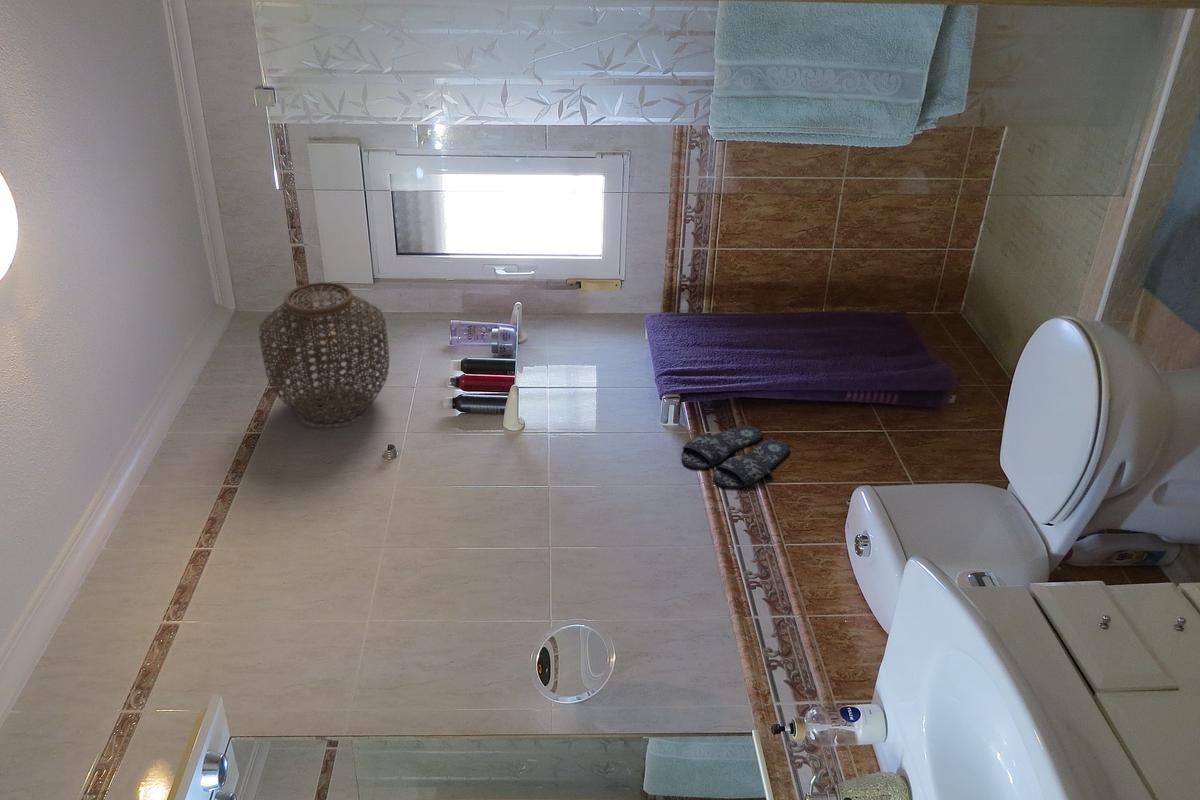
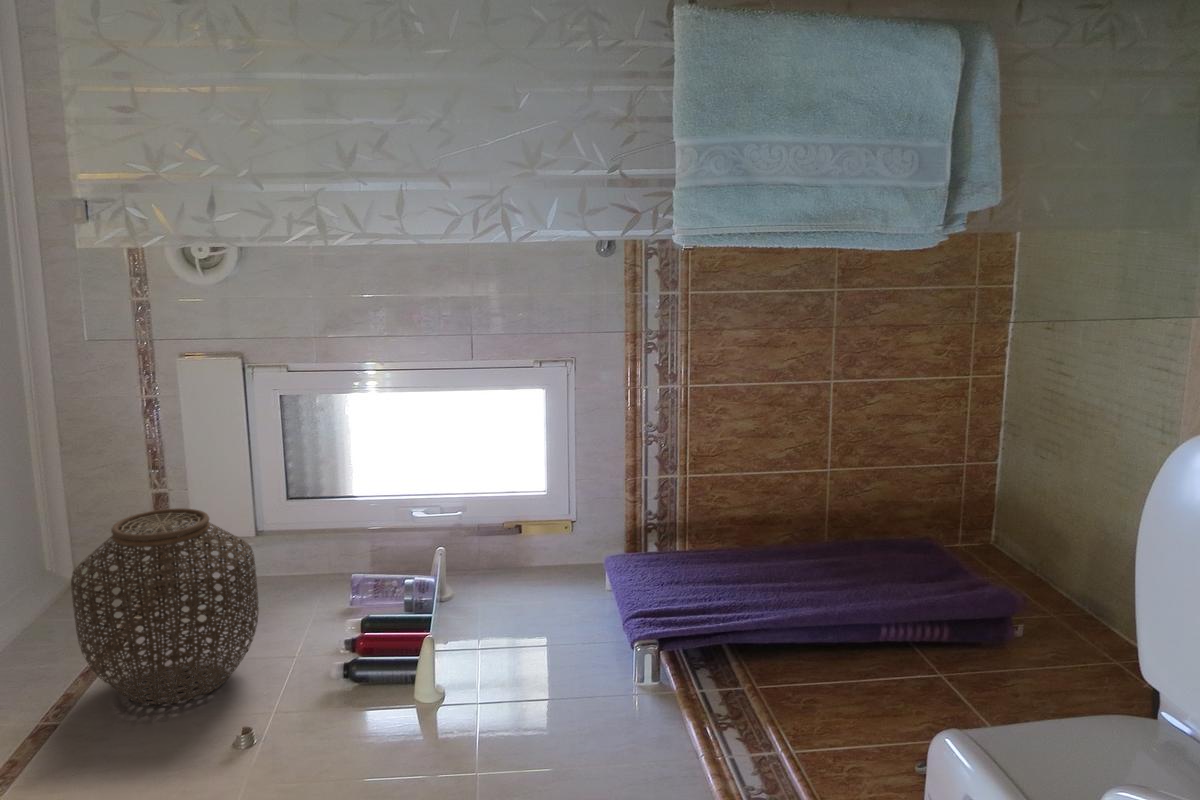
slippers: present [682,425,790,488] -> none [667,679,817,760]

